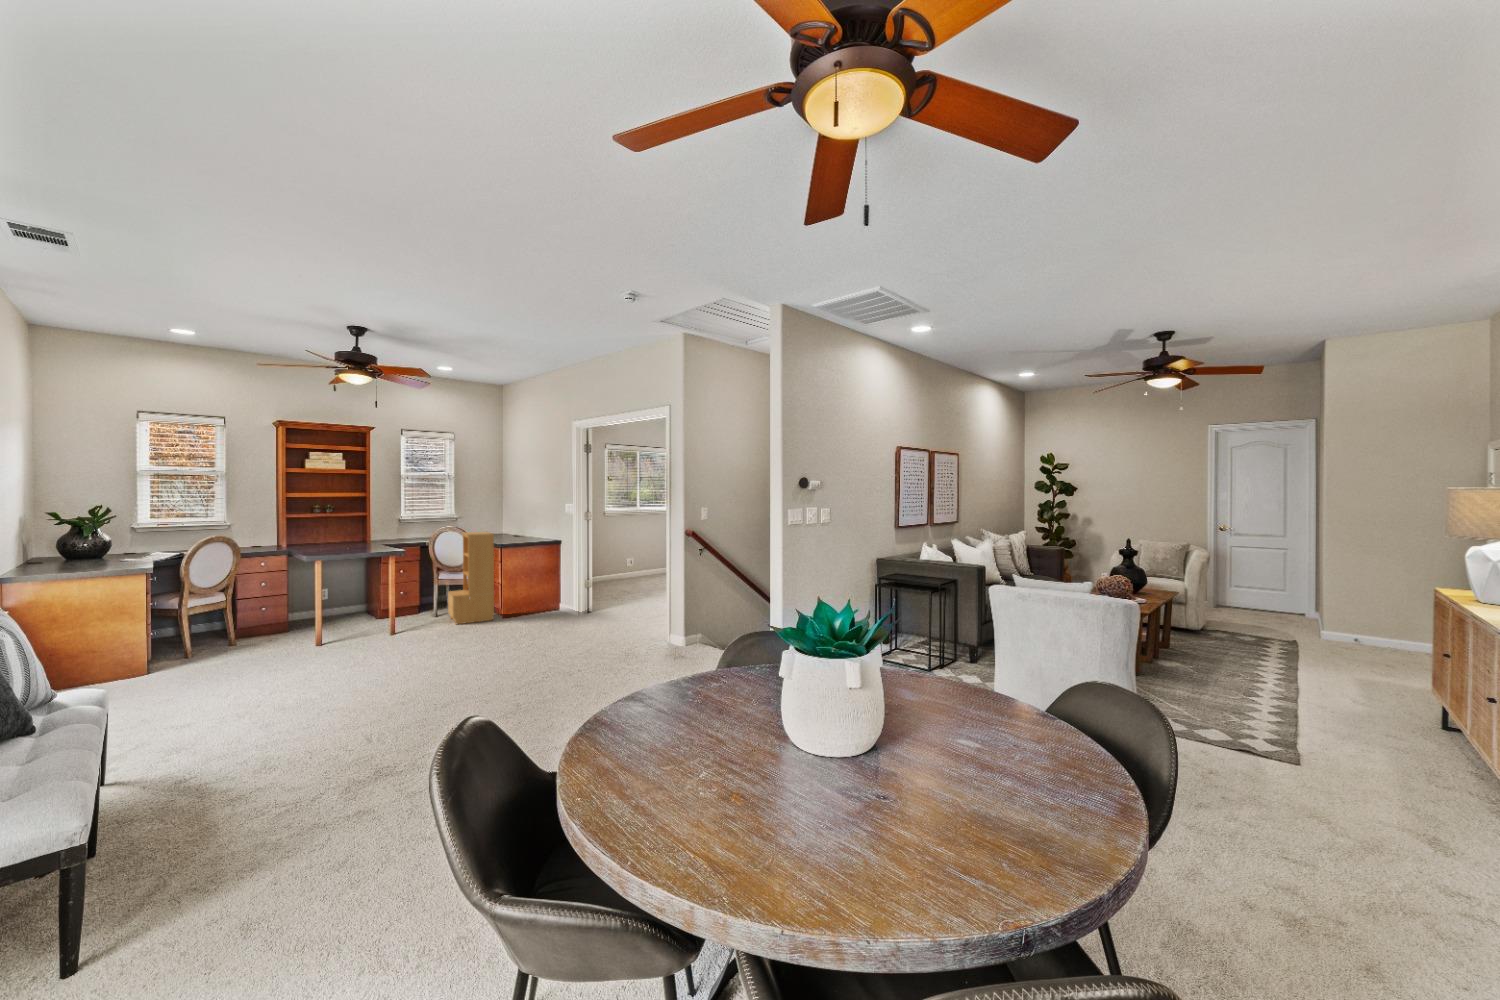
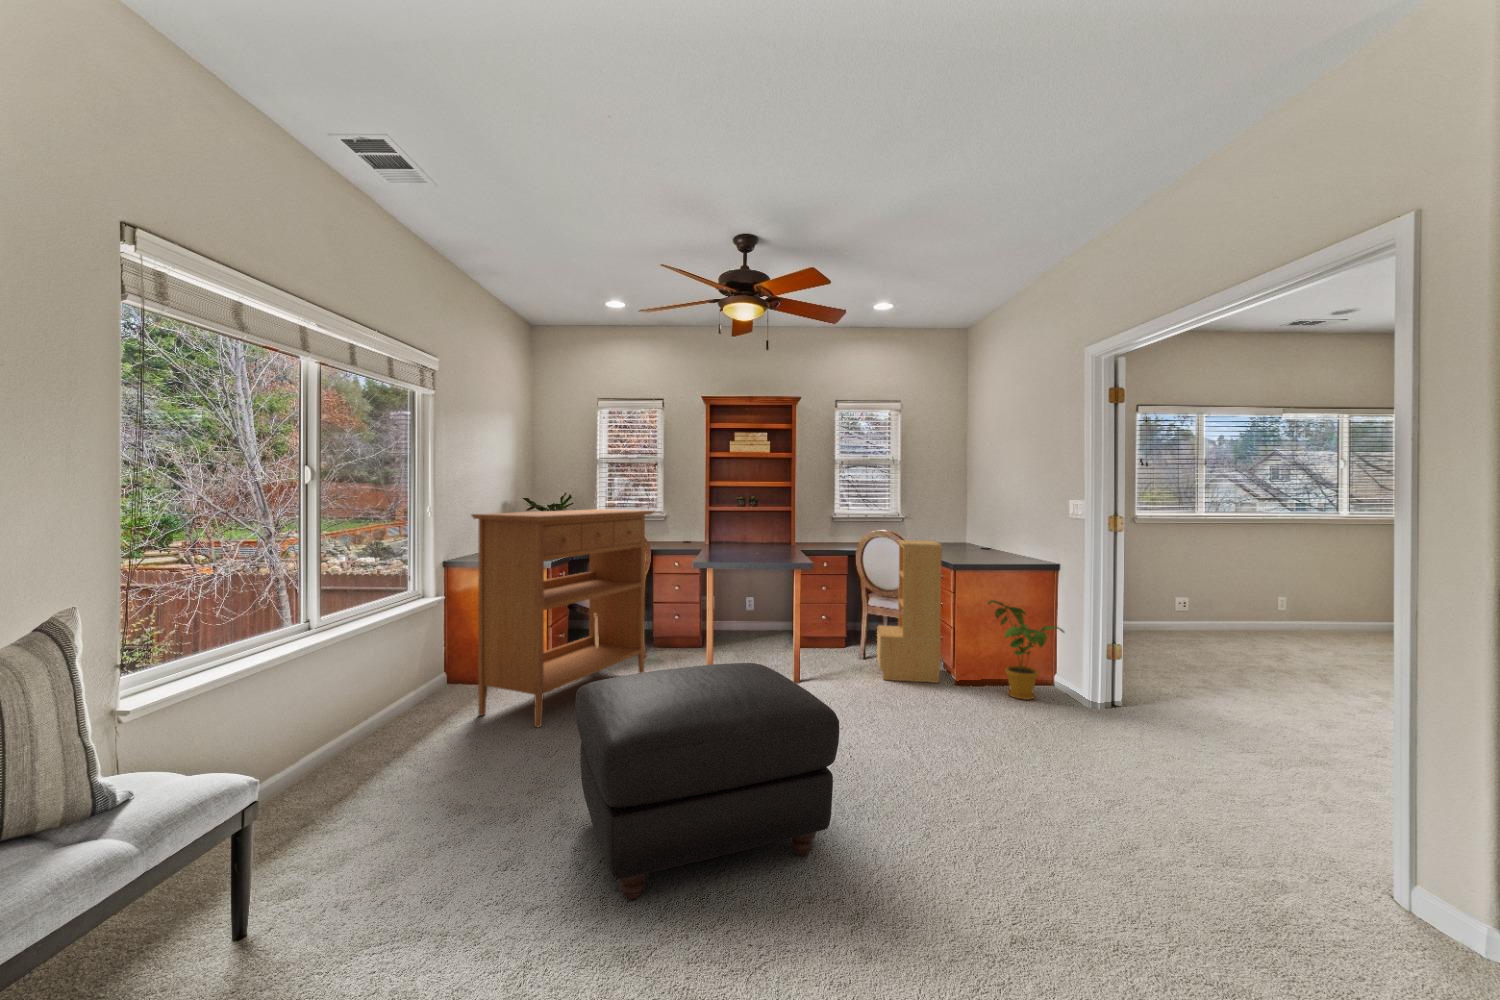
console table: none [91,520,259,699] -> present [471,509,654,727]
house plant: none [523,565,566,619] -> present [988,600,1064,700]
ottoman: none [278,605,459,720] -> present [575,663,839,900]

